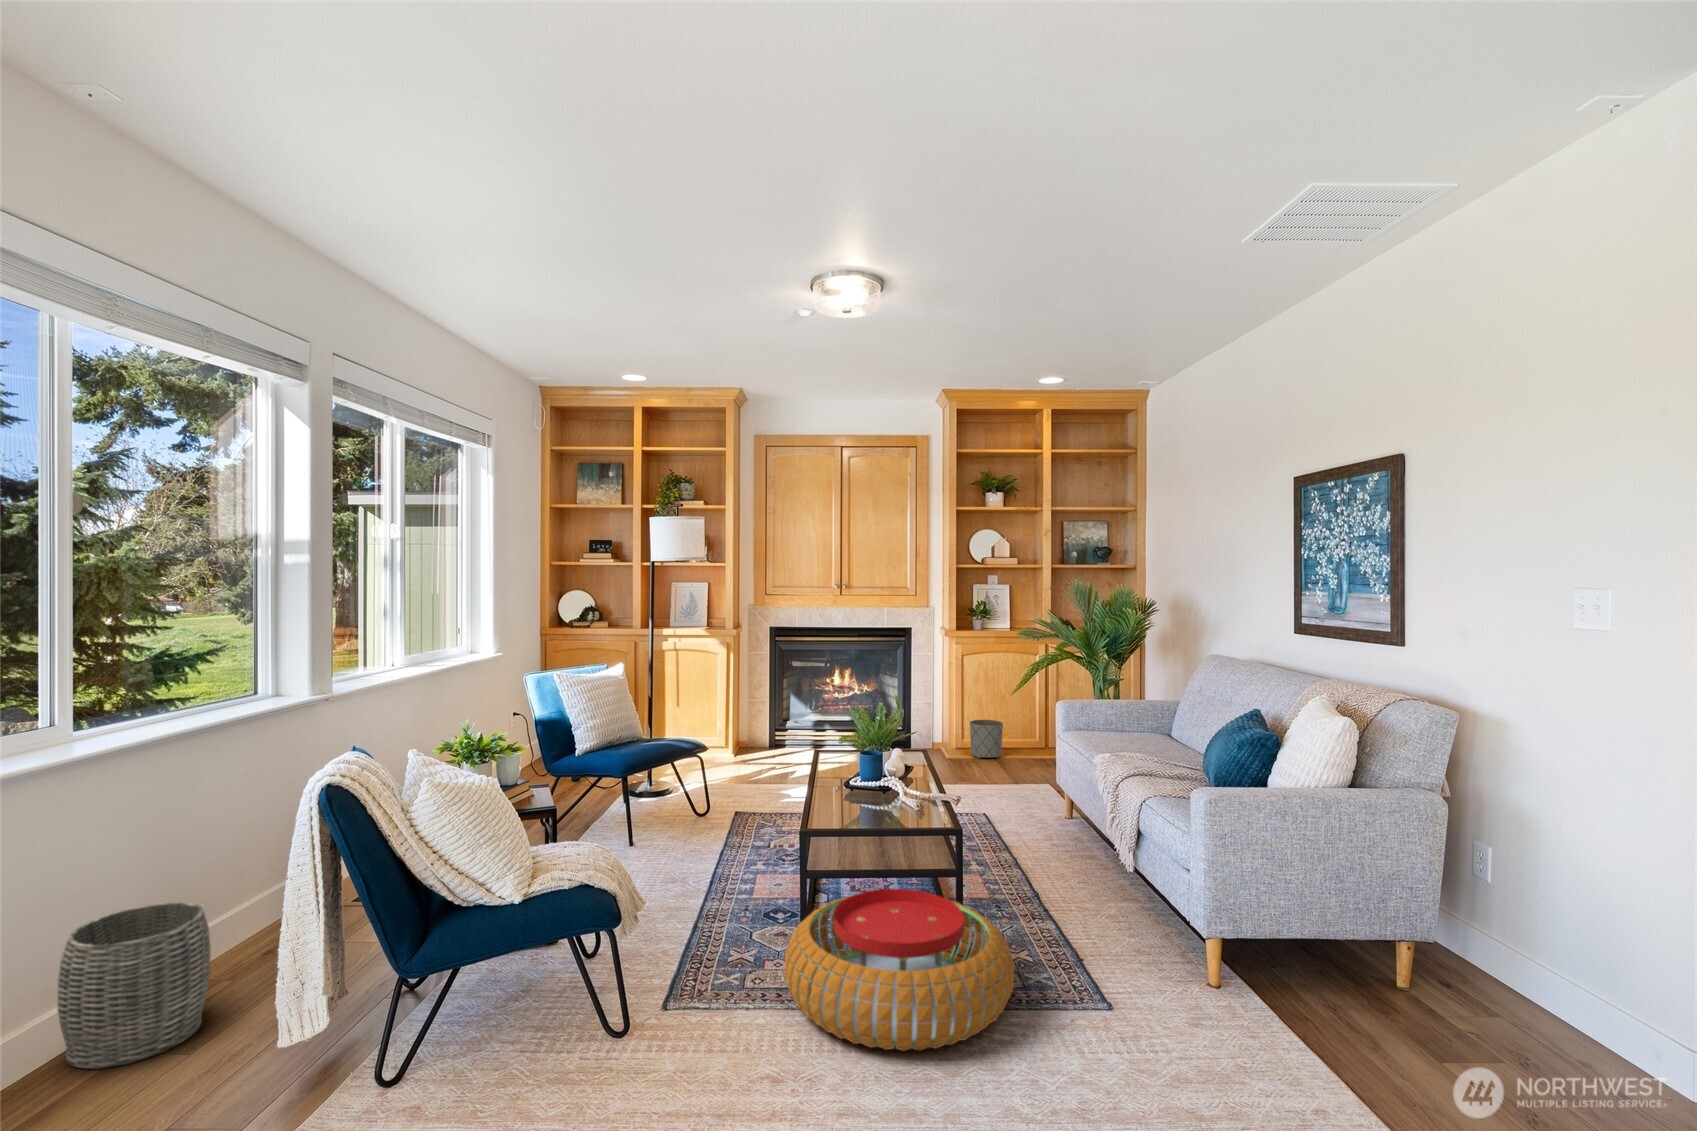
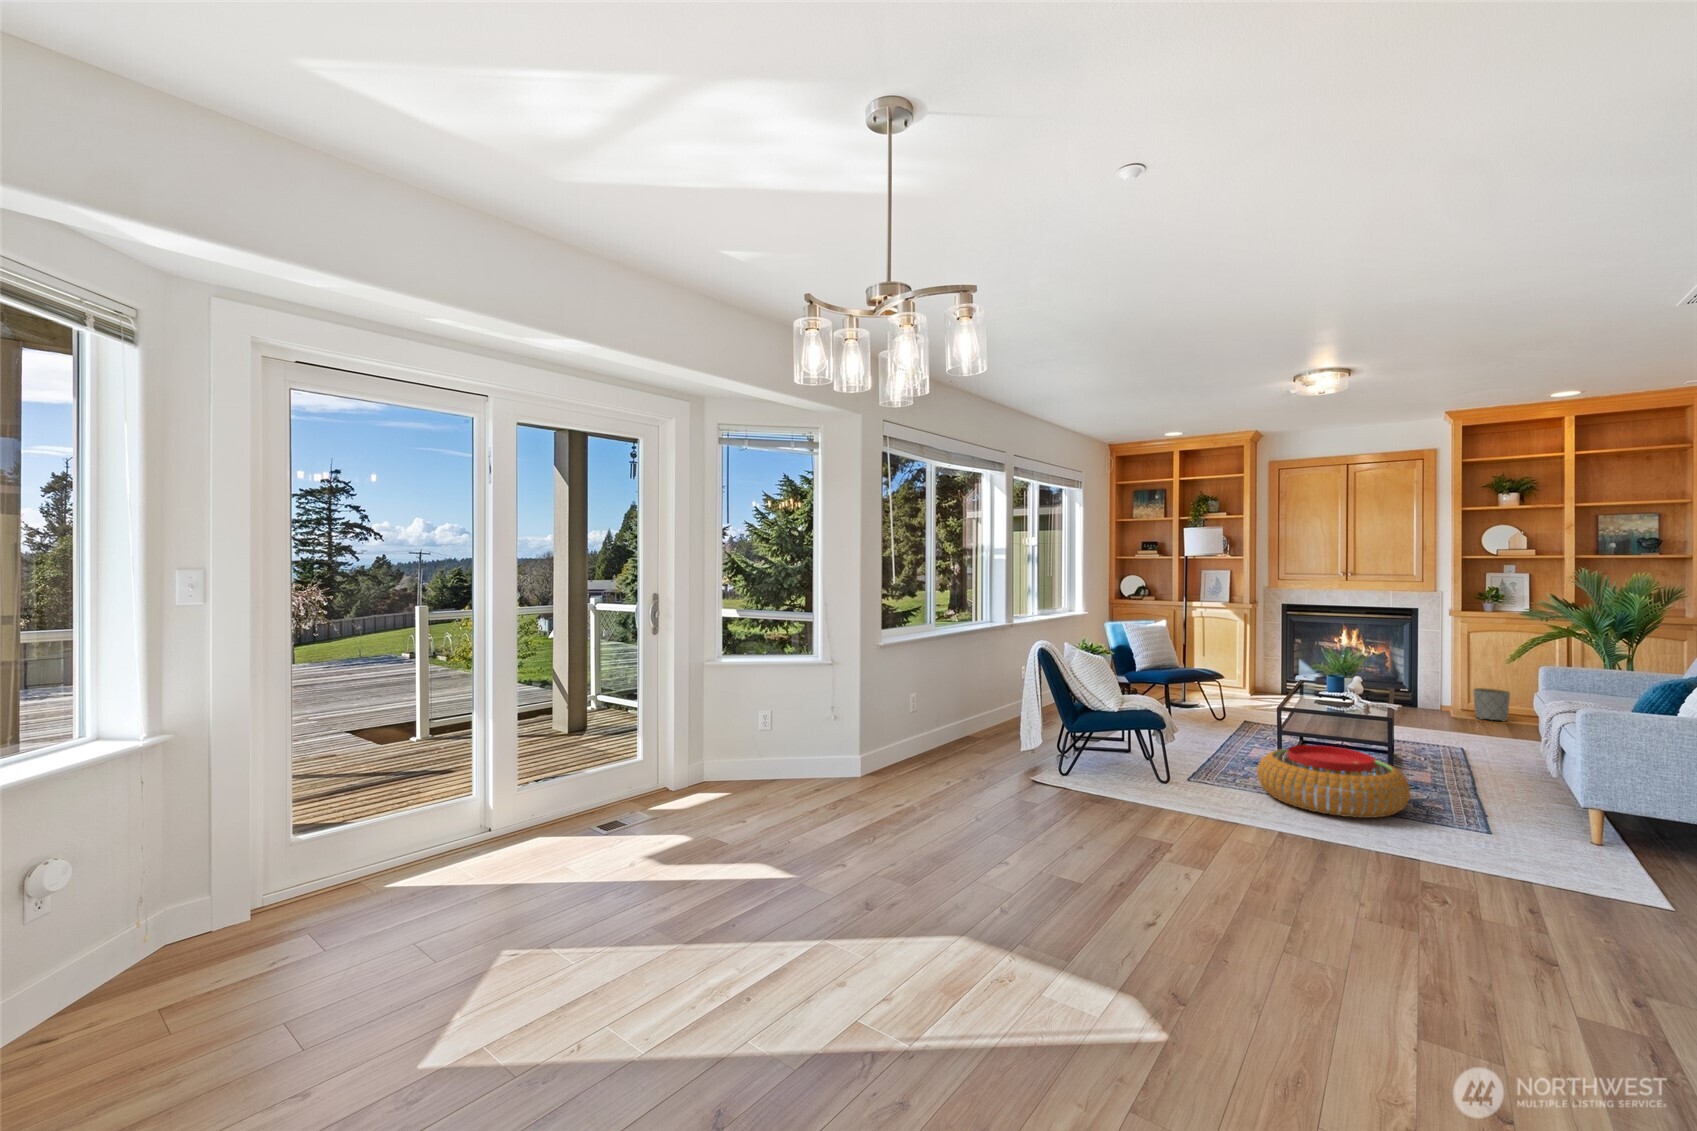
woven basket: present [58,903,211,1069] -> none [943,698,989,752]

